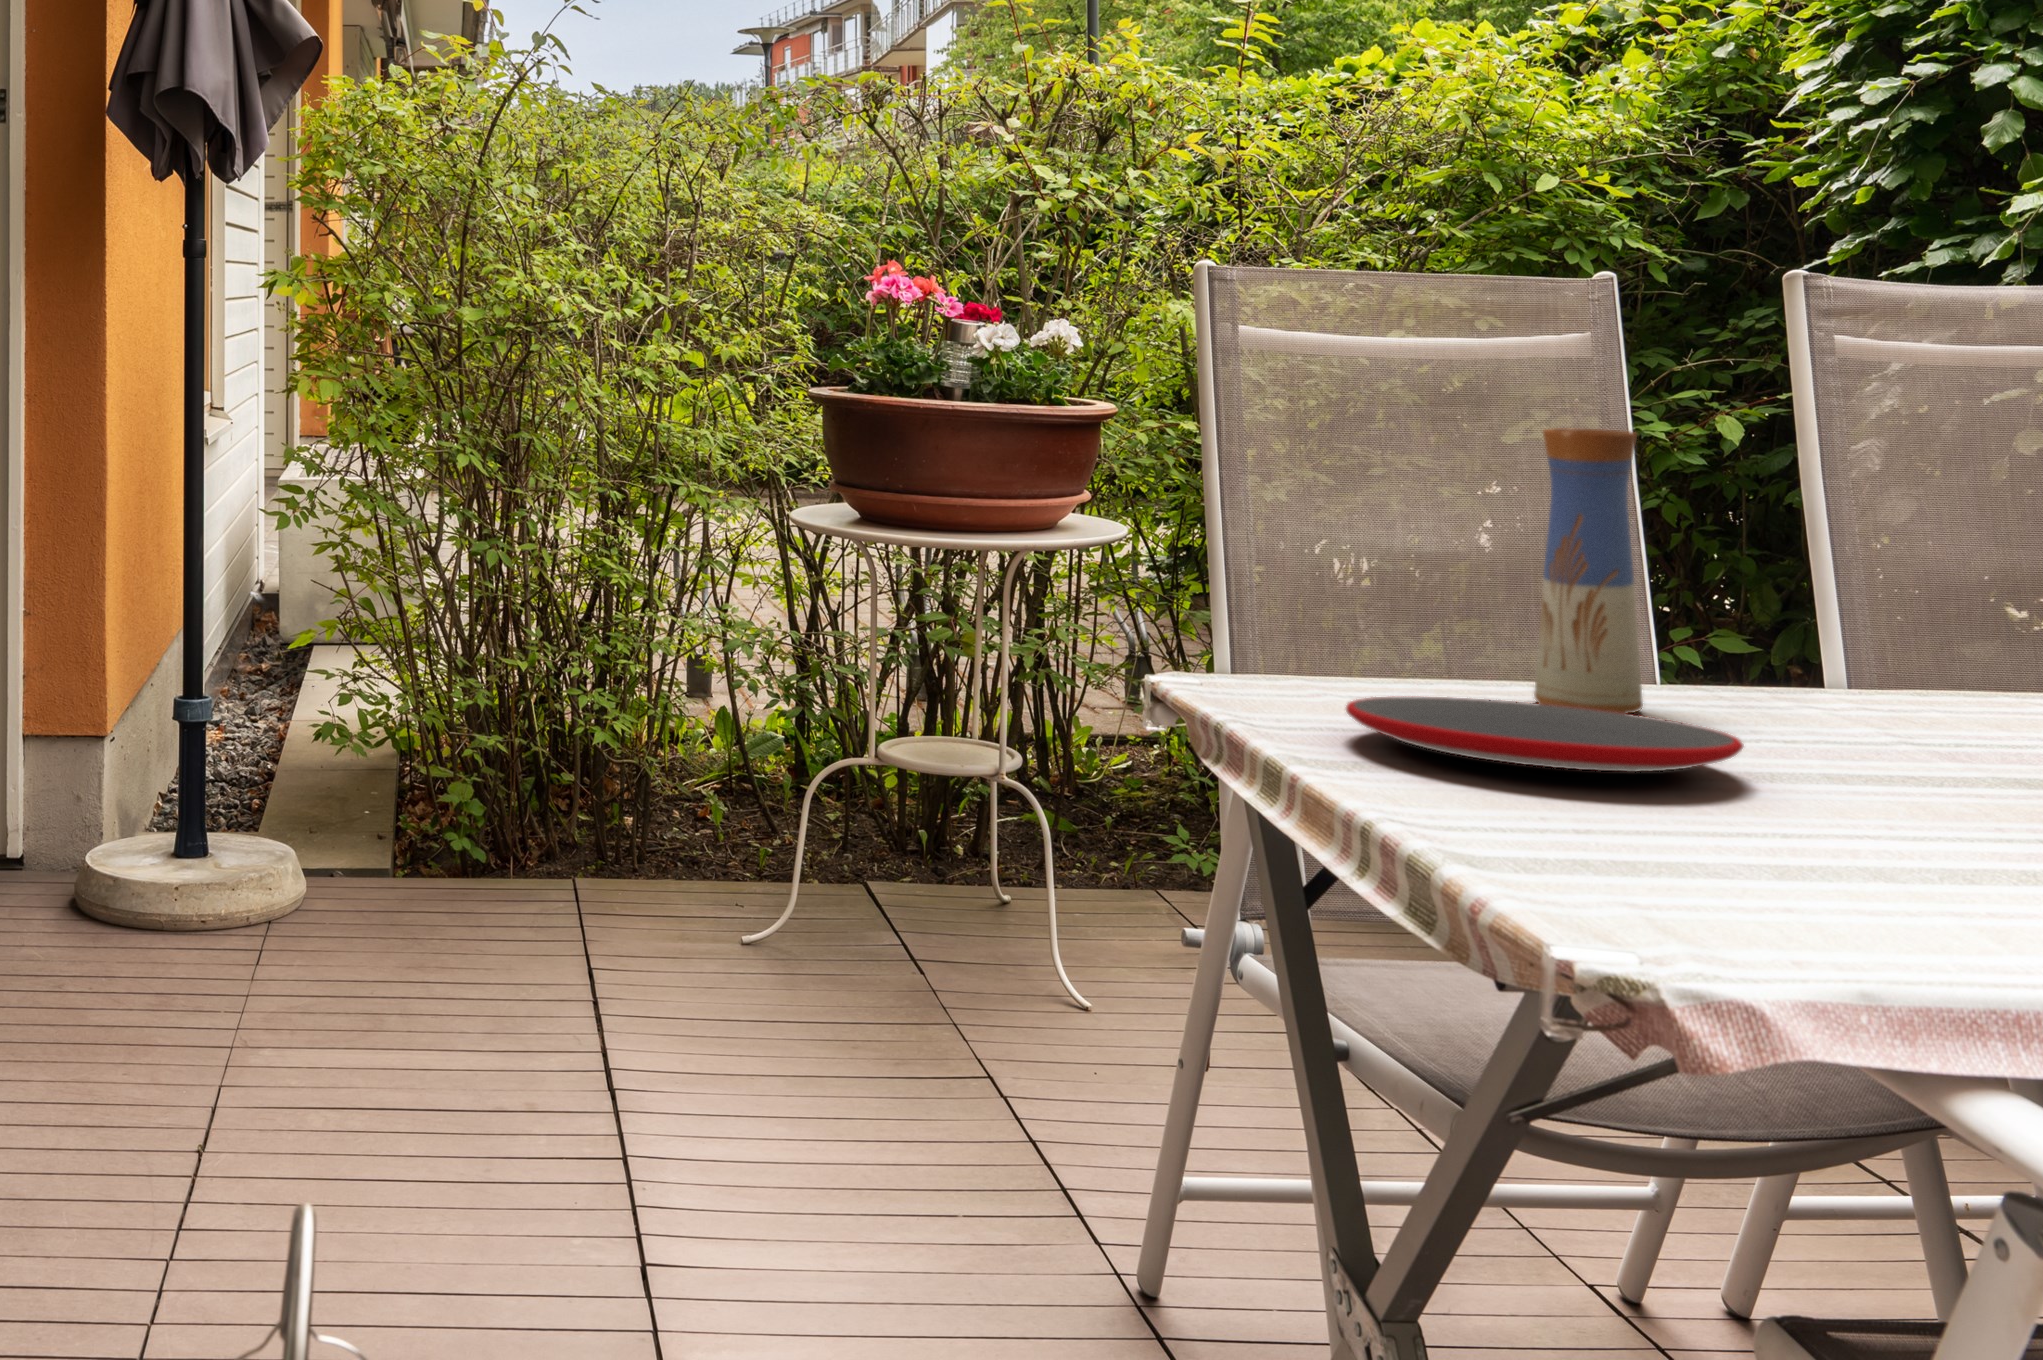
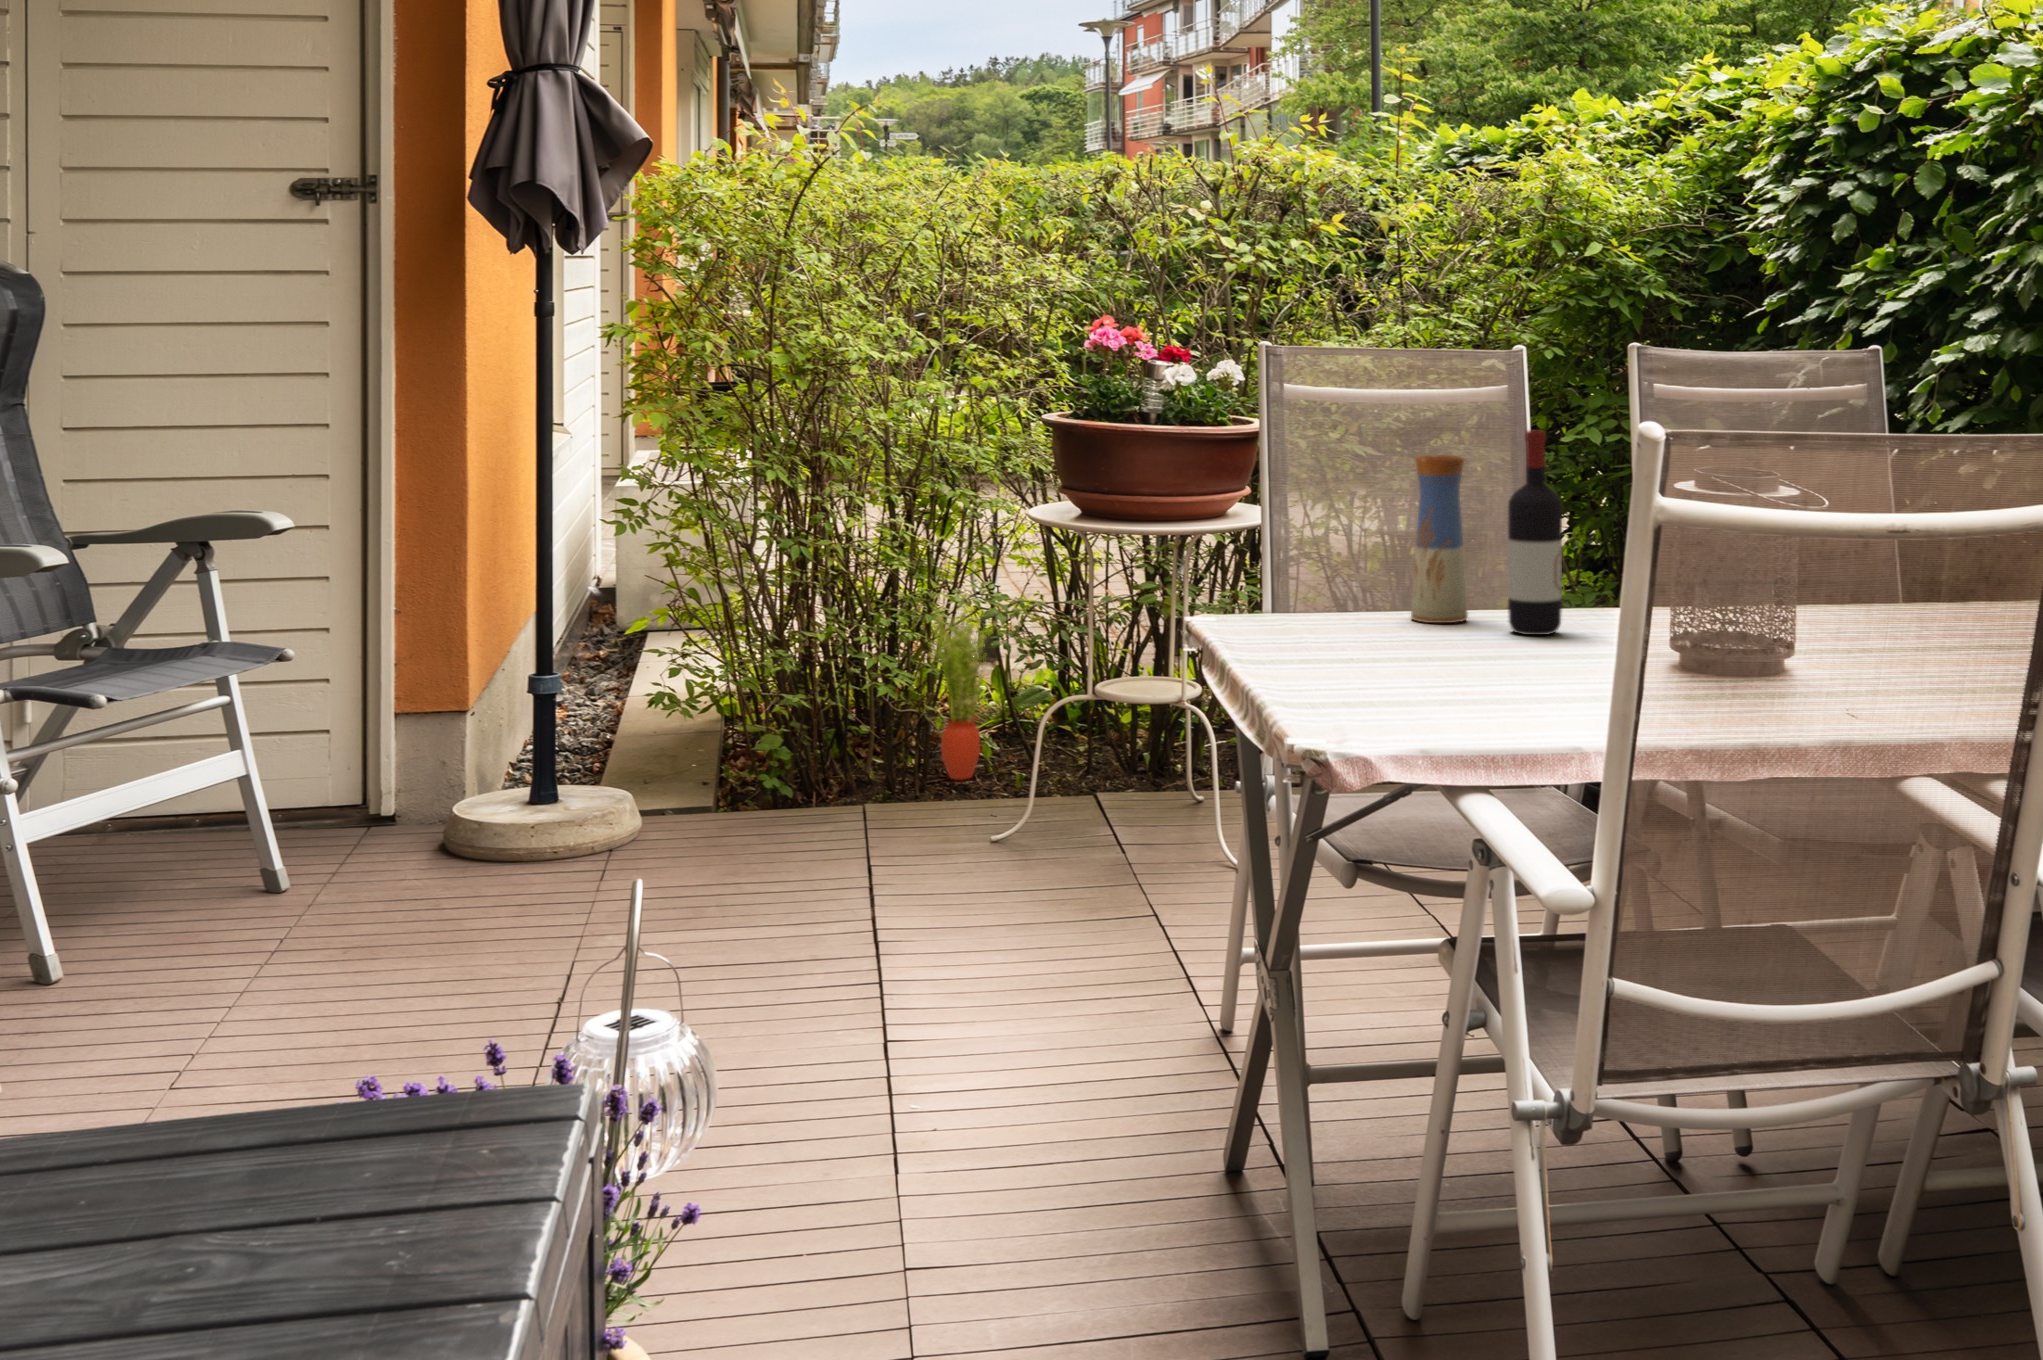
wine bottle: none [1746,385,1857,747] -> present [1508,430,1562,635]
potted plant: none [643,626,732,849] -> present [926,607,997,780]
plate: present [1346,696,1743,772] -> none [1269,616,1468,649]

